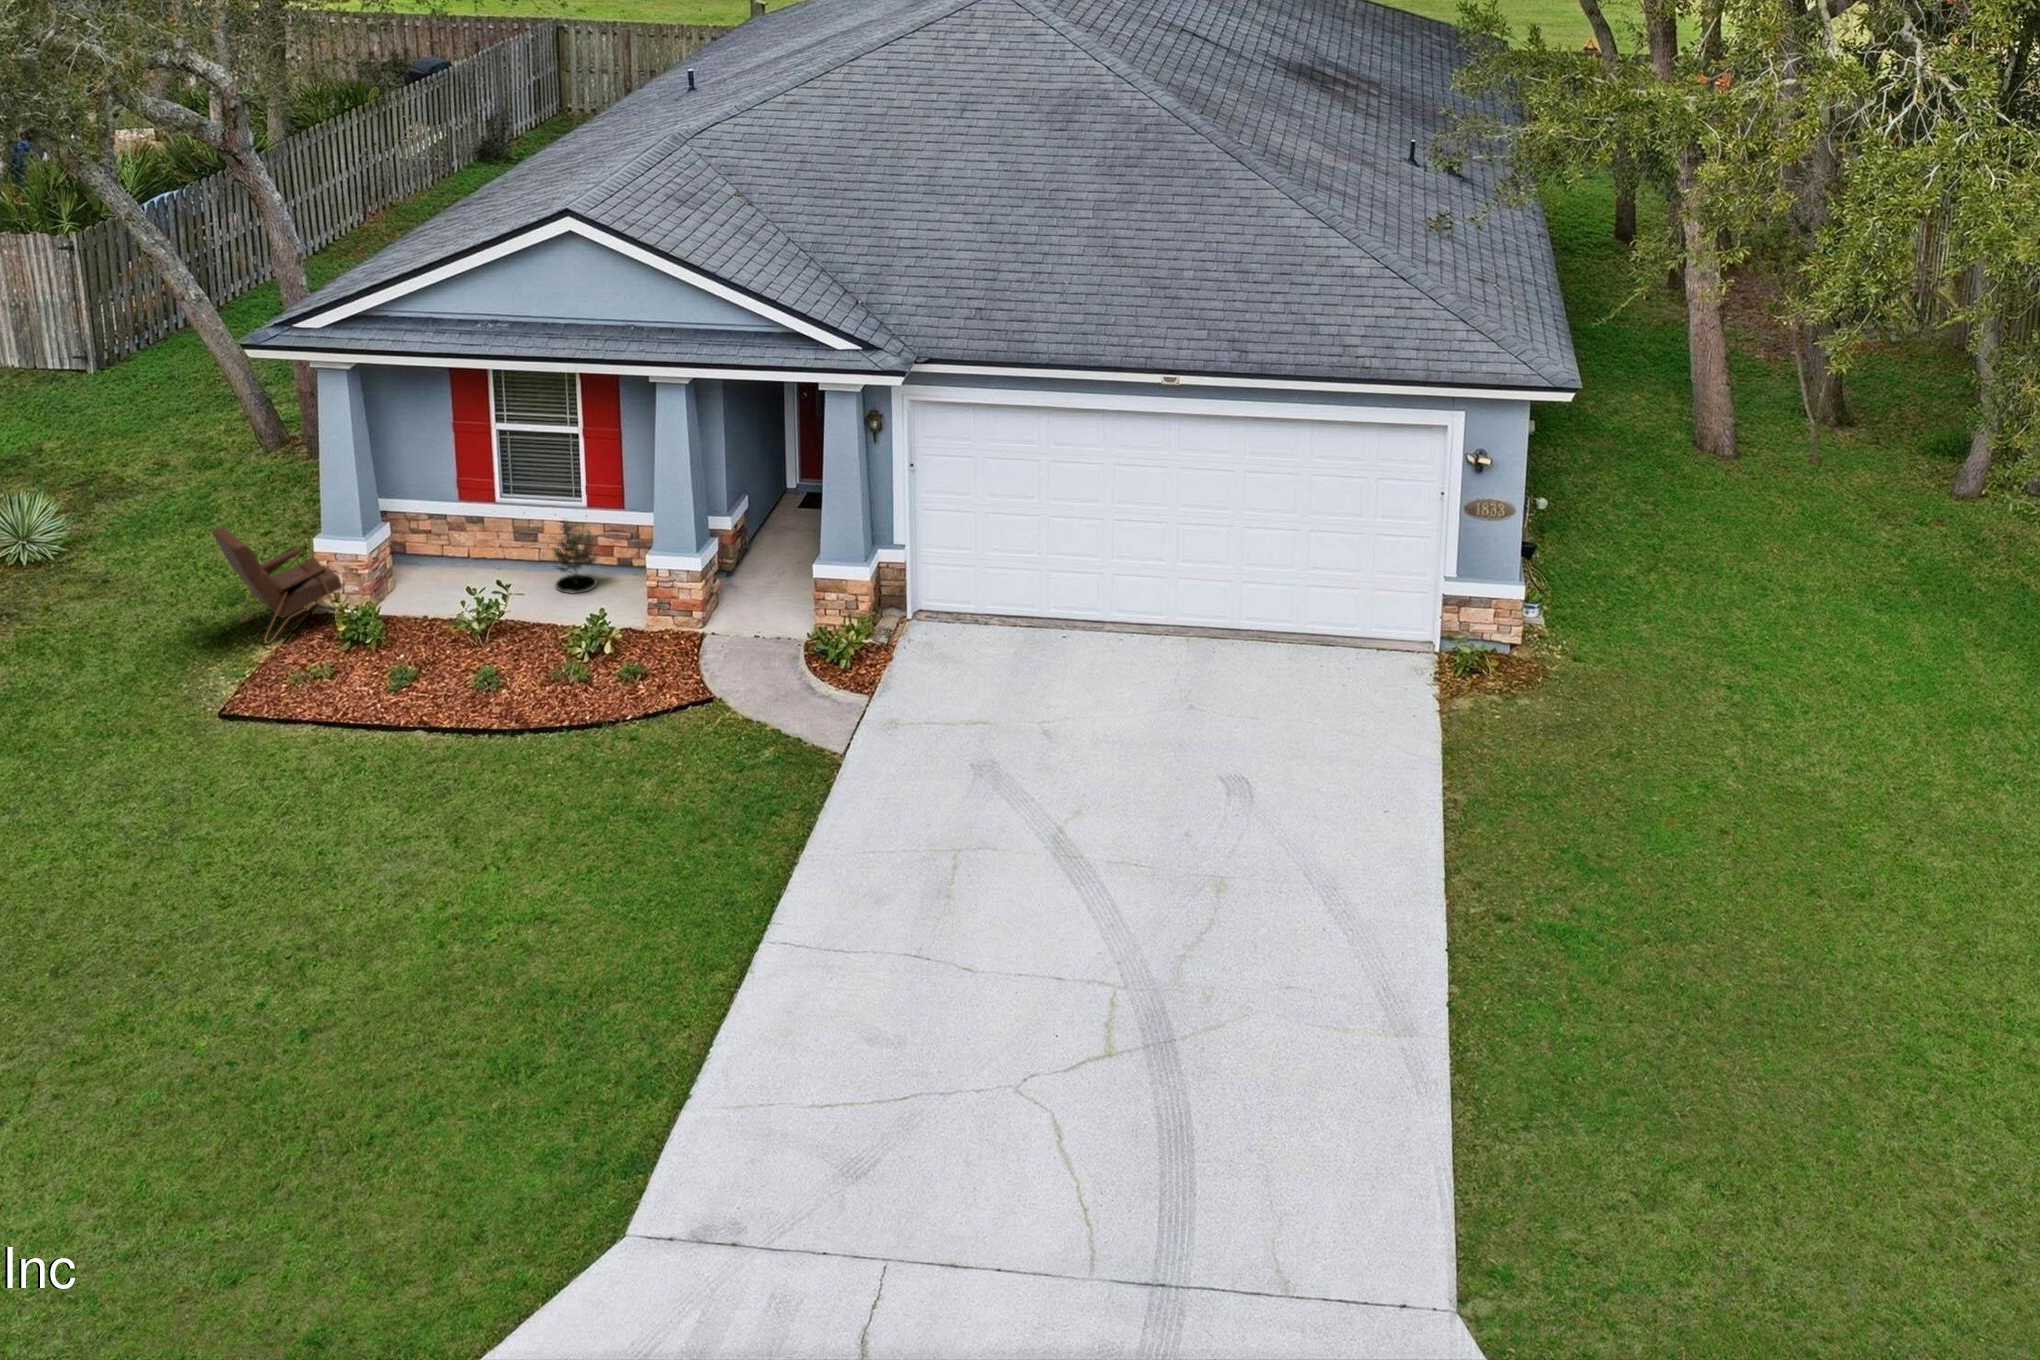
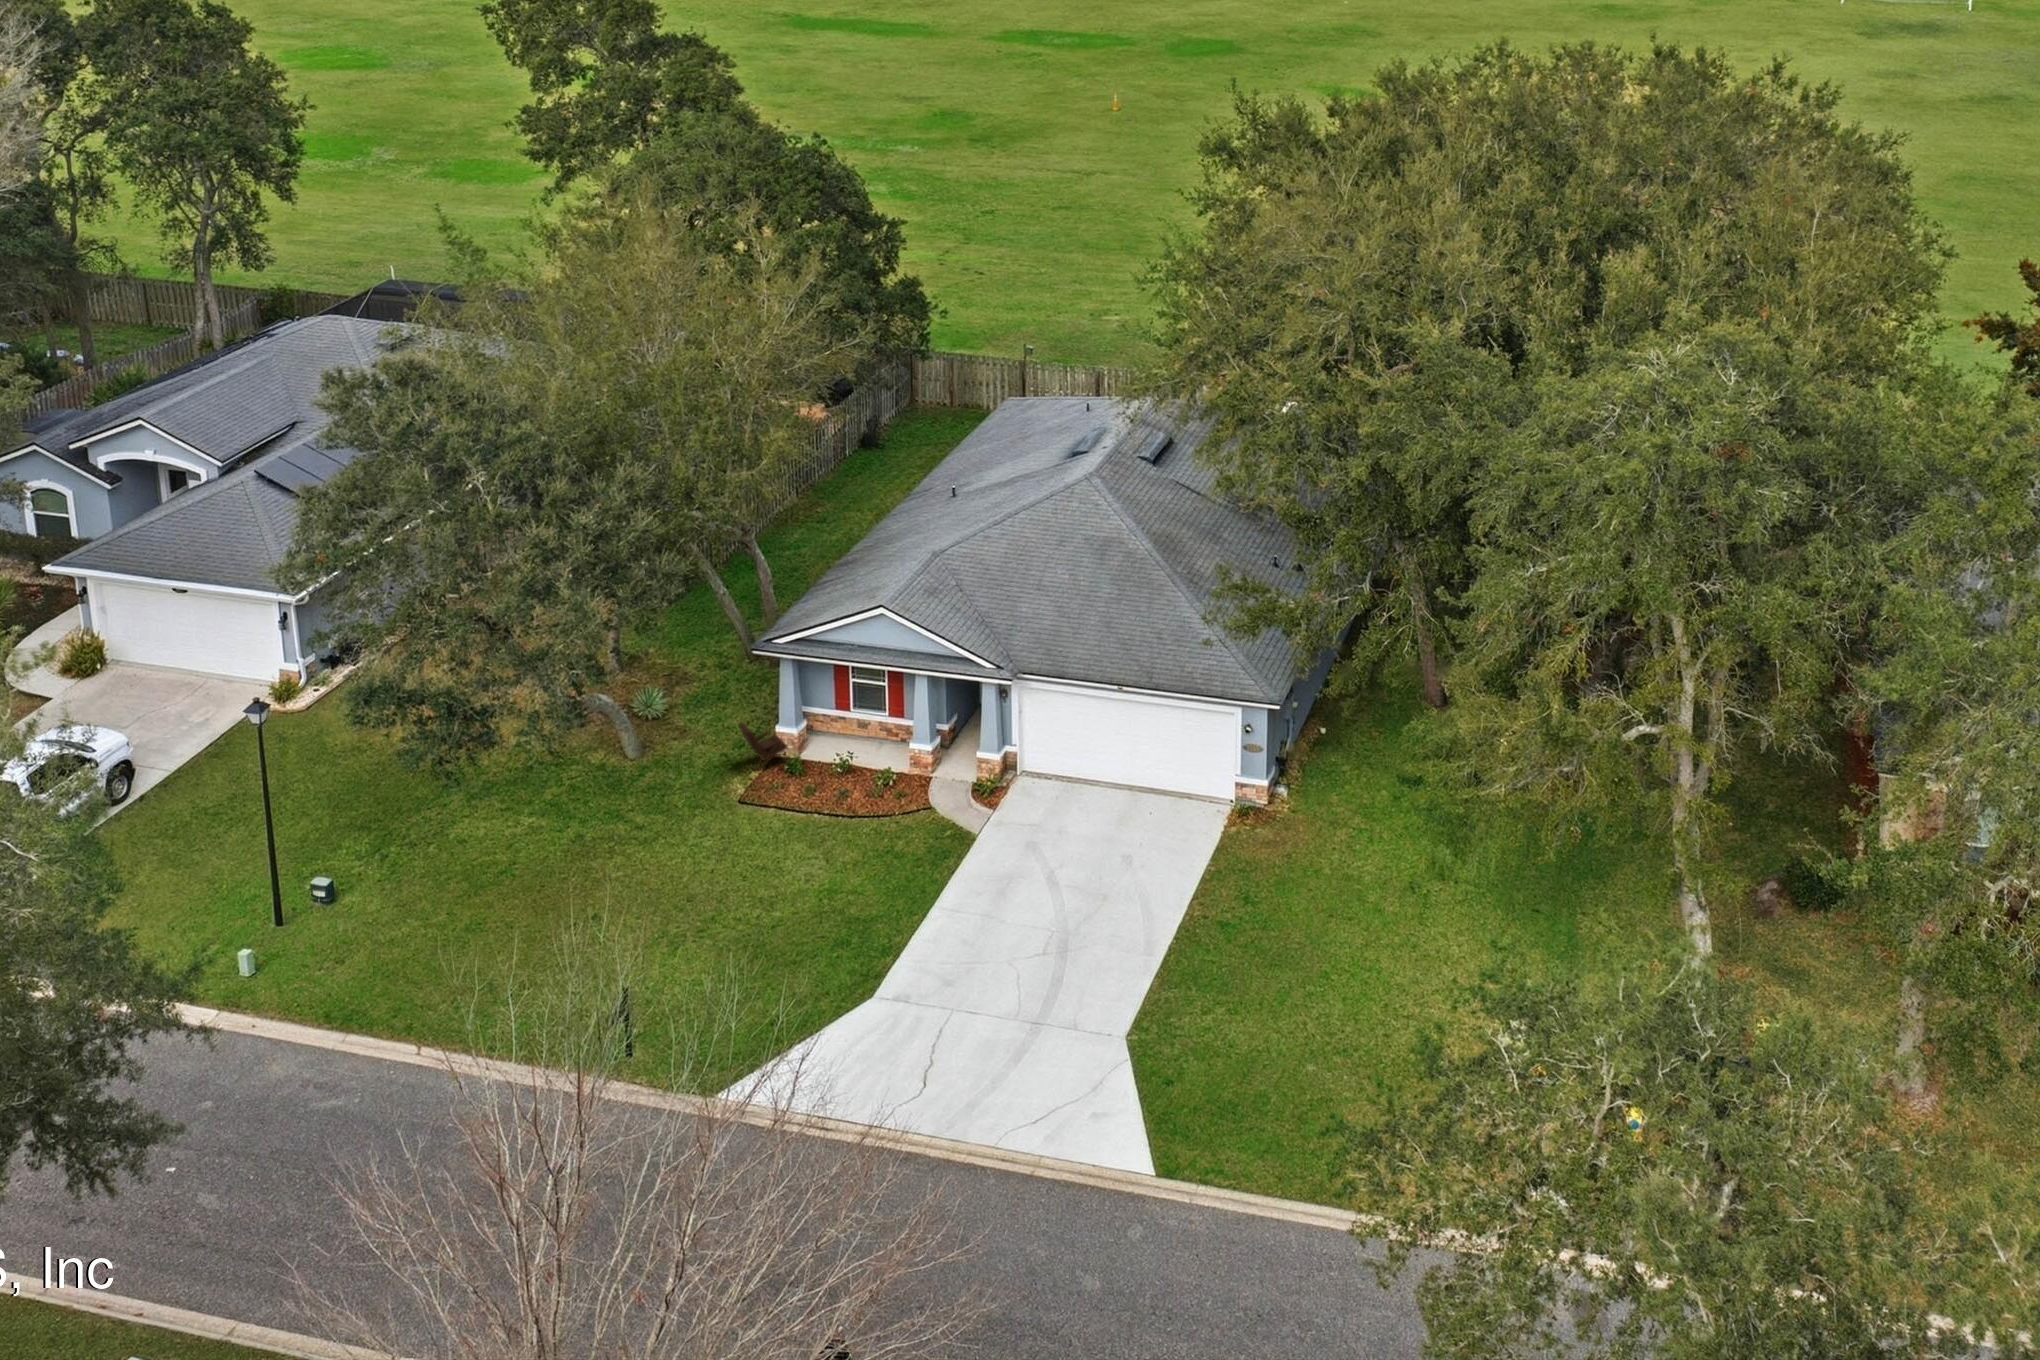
potted tree: present [553,520,598,593] -> none [872,723,893,755]

